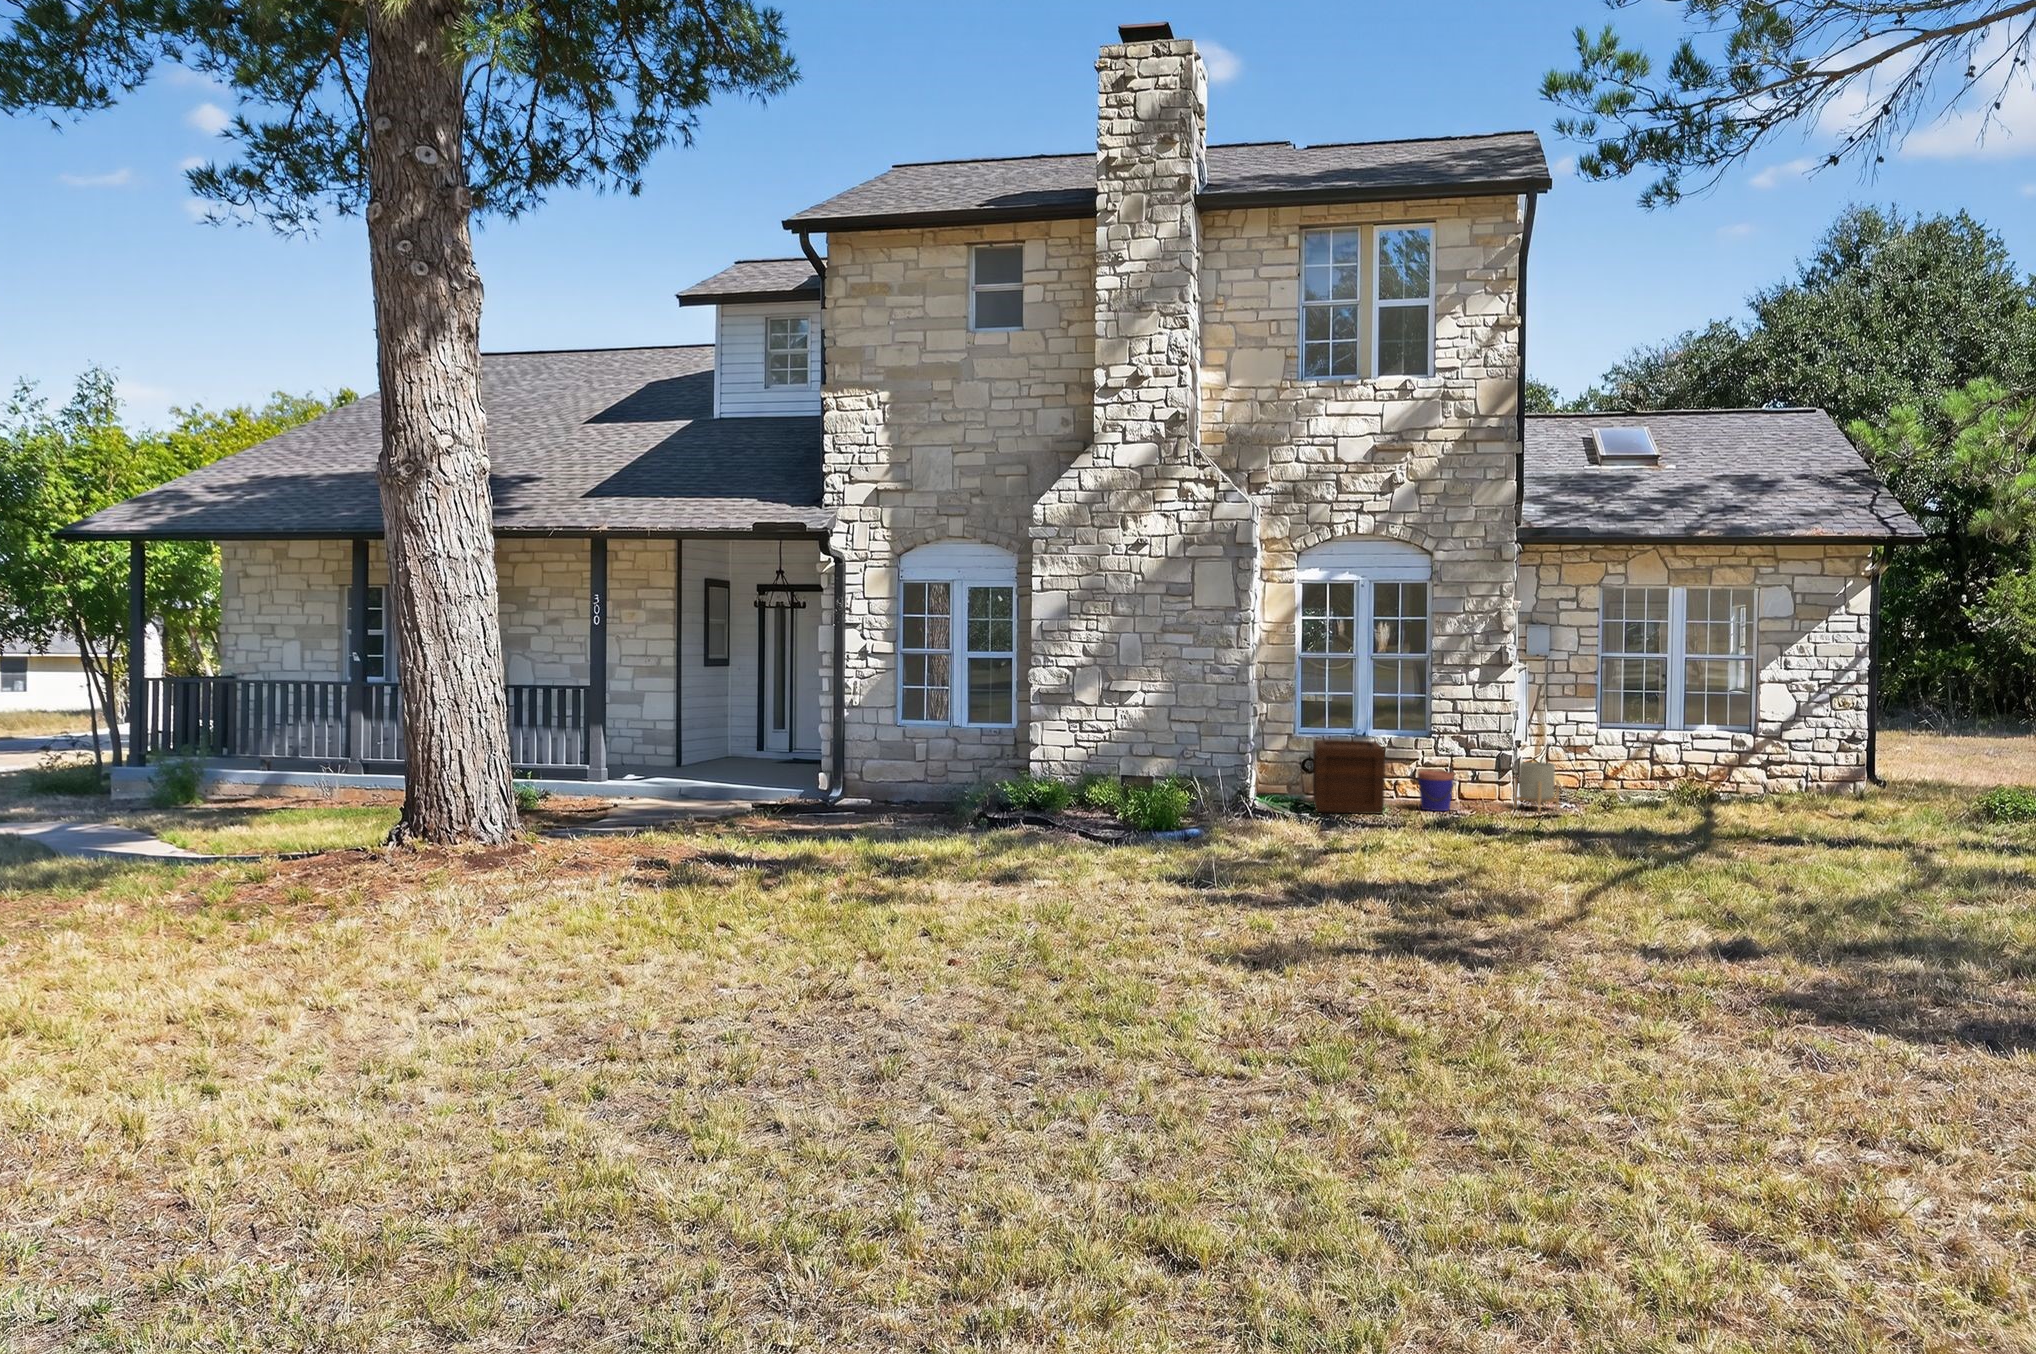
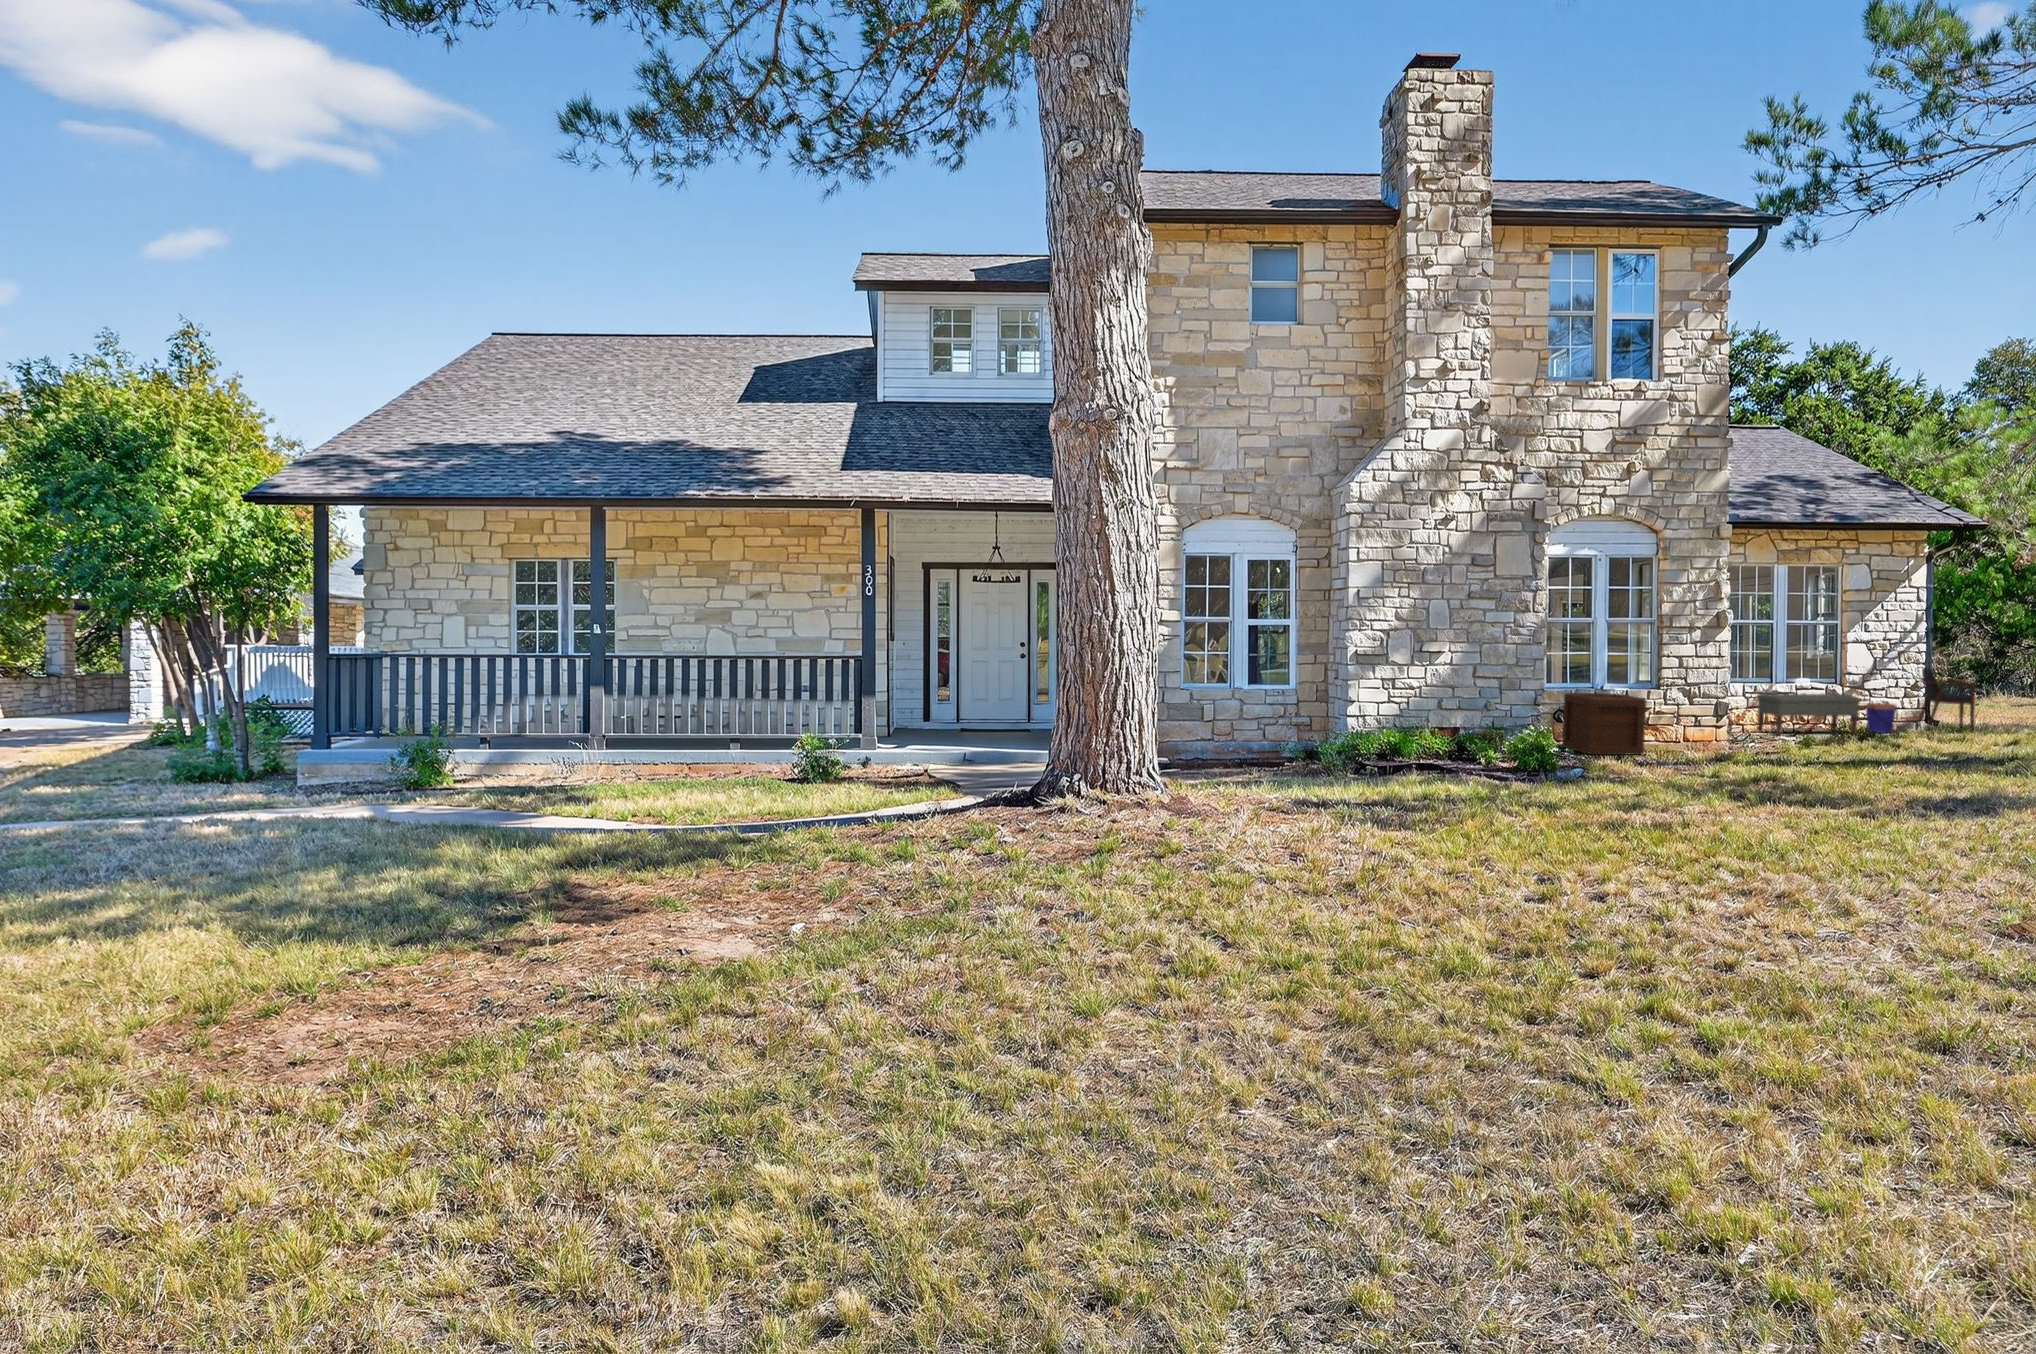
armchair: none [1867,714,1933,797] -> present [1917,668,1976,732]
bench: none [1625,744,1751,797] -> present [1757,693,1860,735]
planter: present [1514,762,1559,812] -> none [1724,709,1760,751]
bucket: present [1417,770,1456,811] -> present [1866,703,1898,733]

